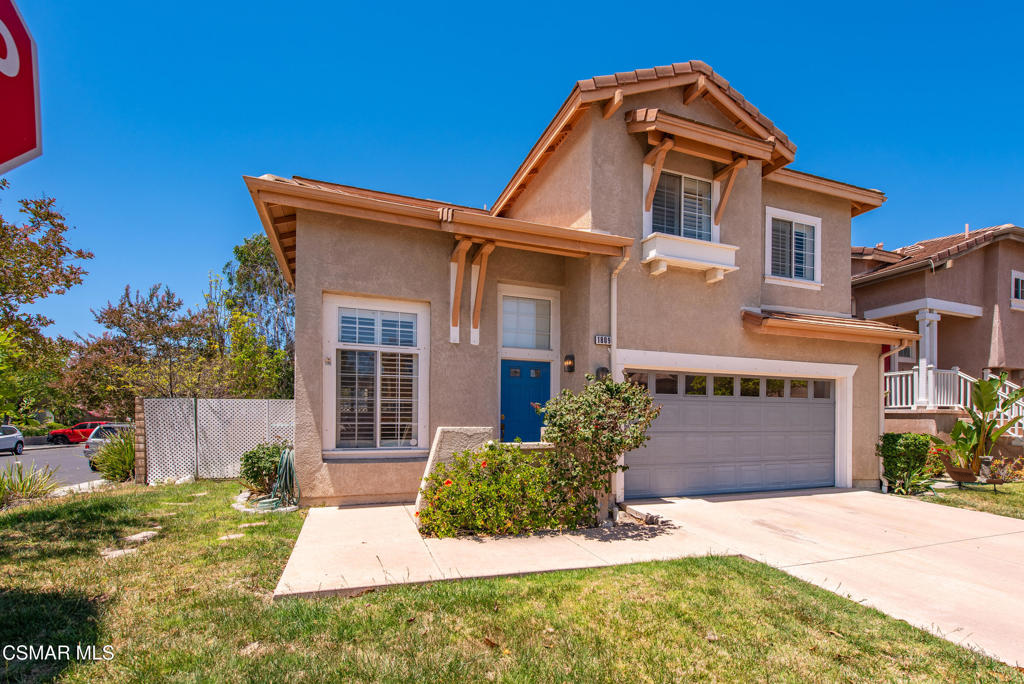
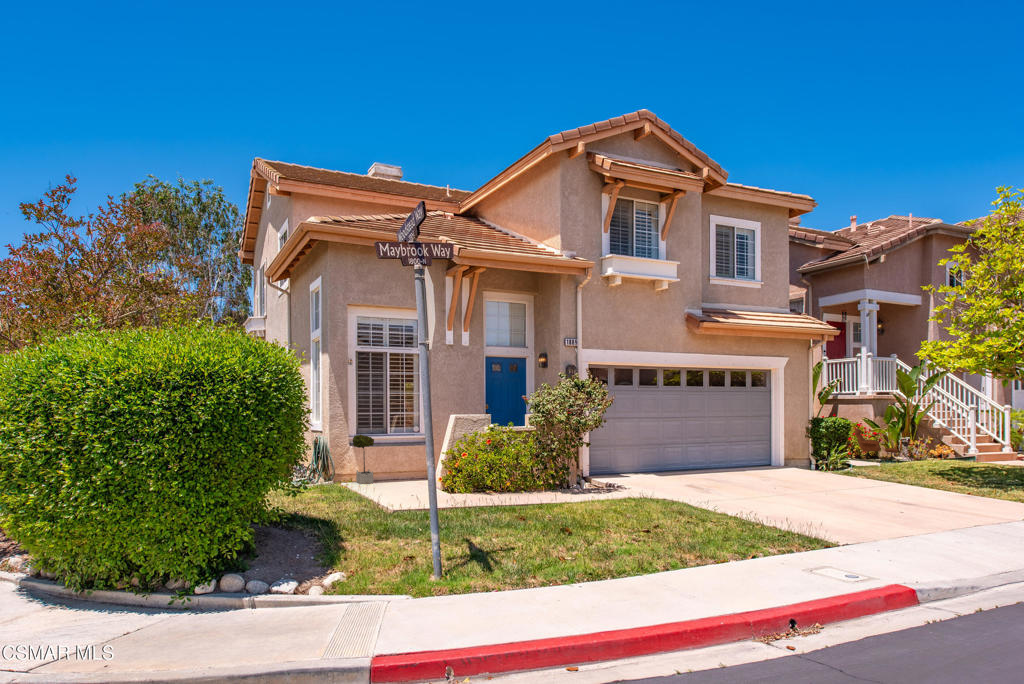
potted tree: none [323,447,351,512] -> present [353,434,374,484]

